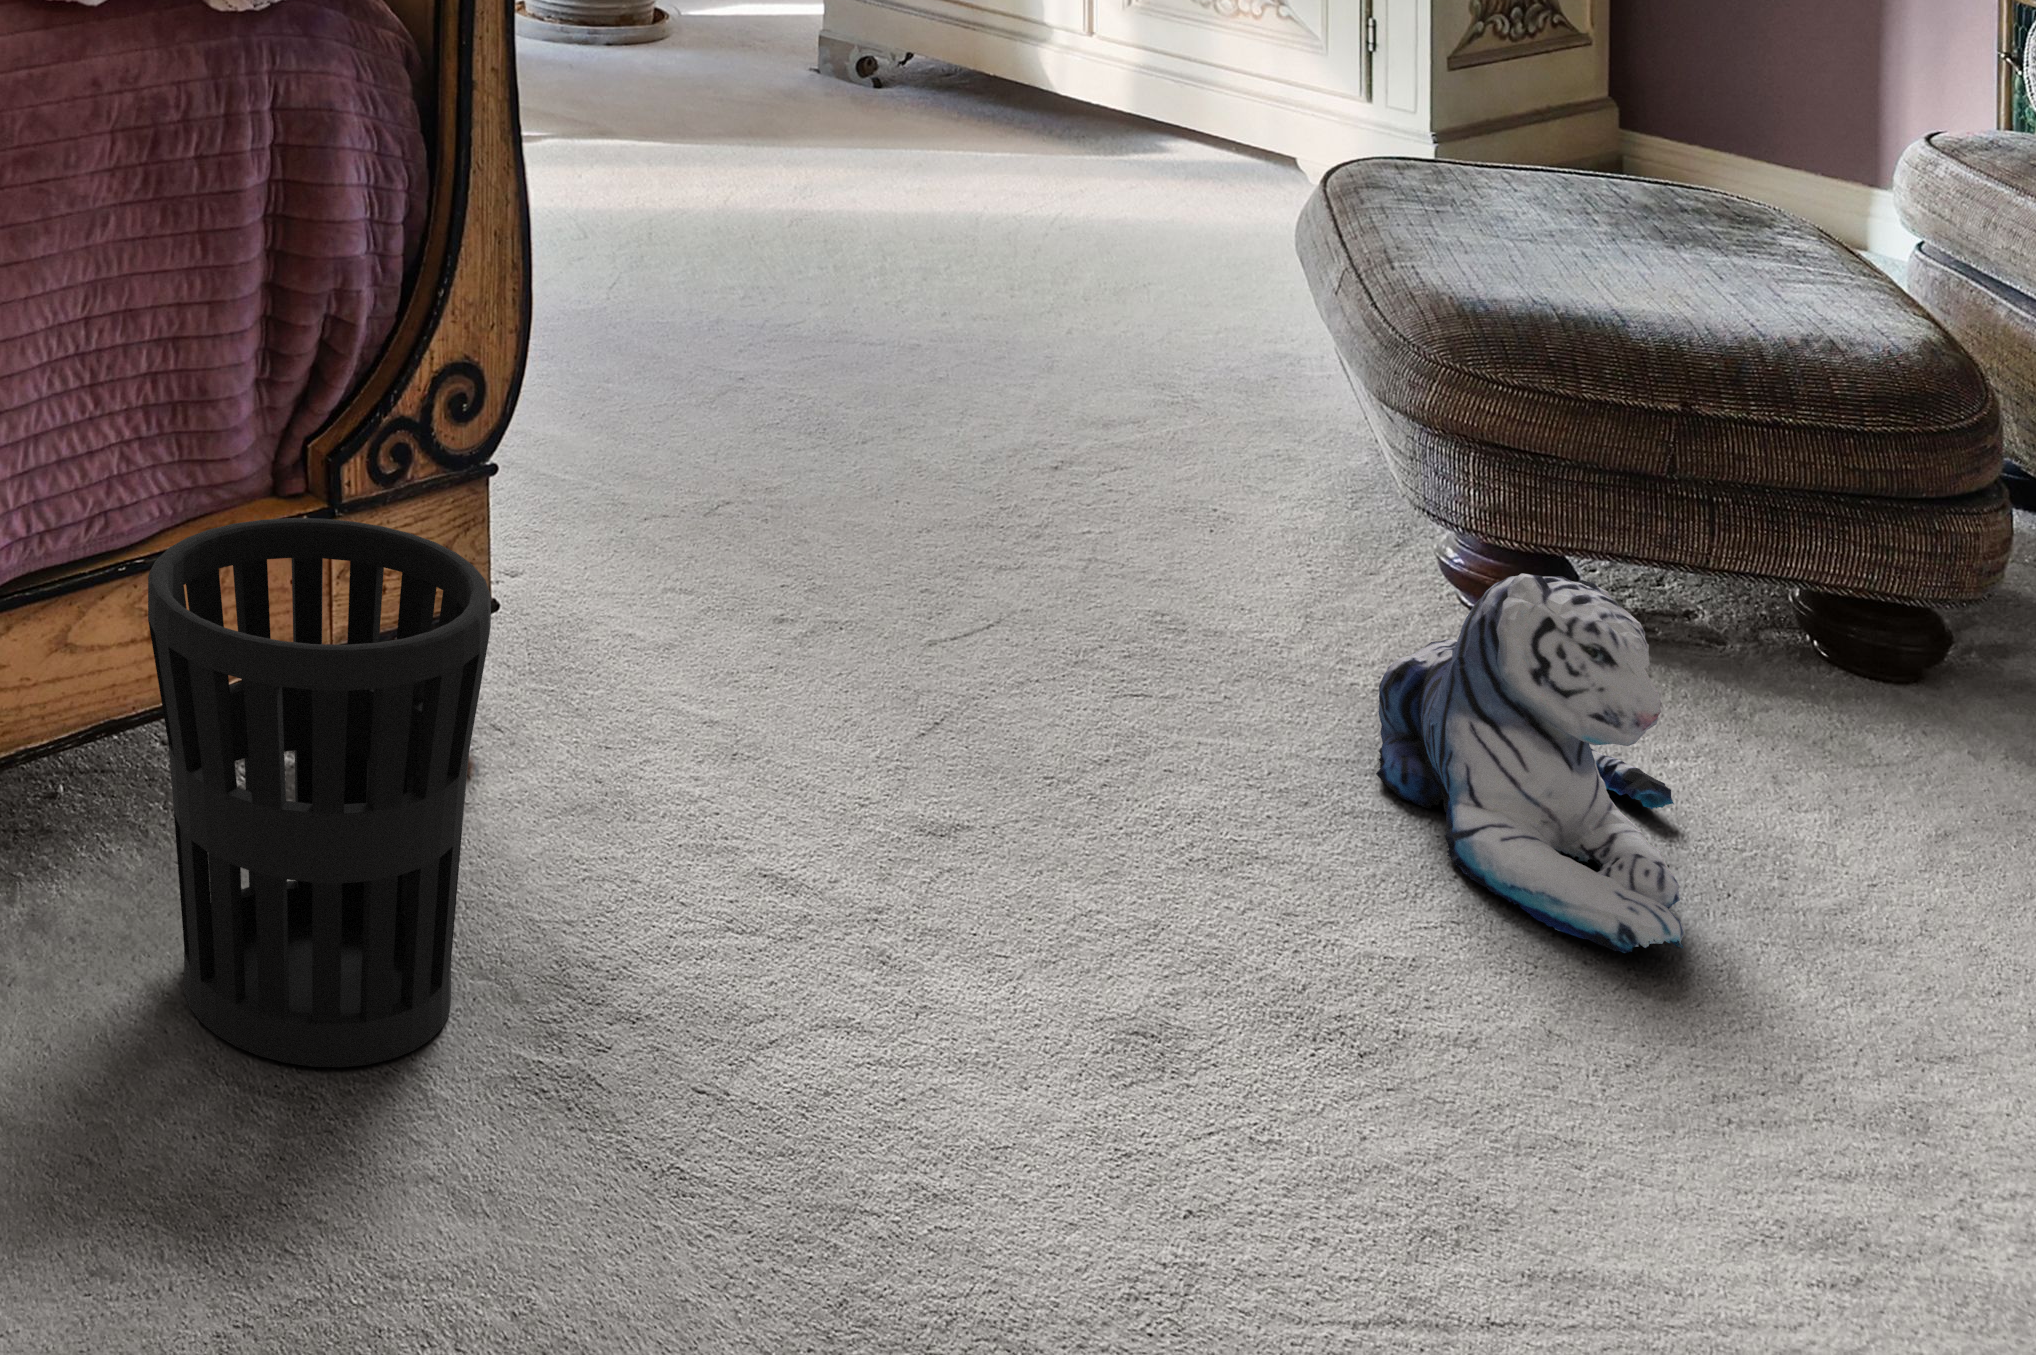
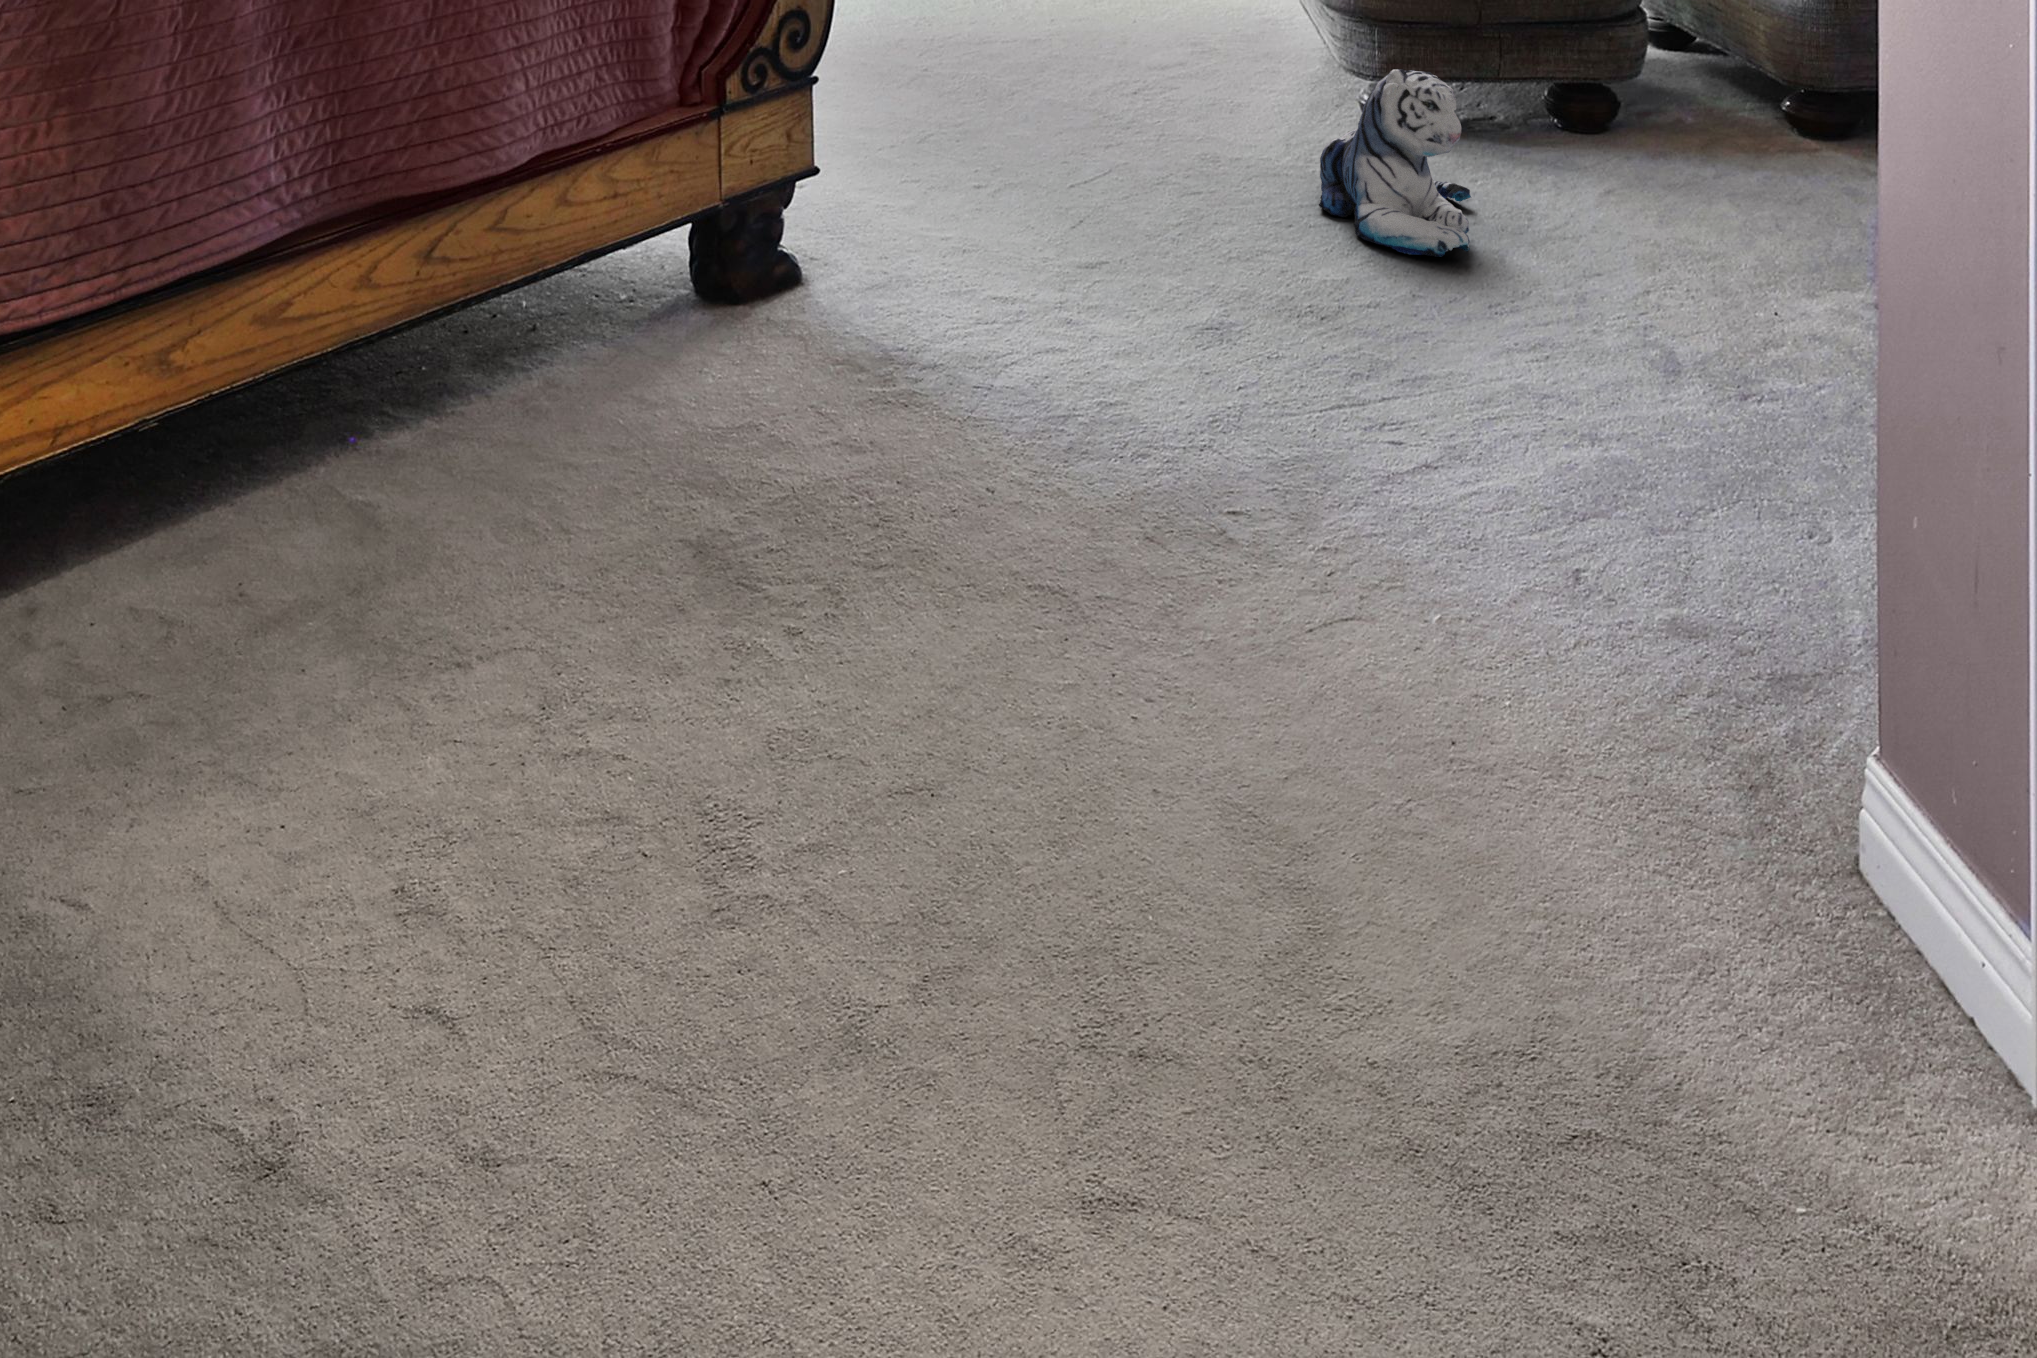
wastebasket: present [148,518,491,1067] -> none [632,92,842,392]

